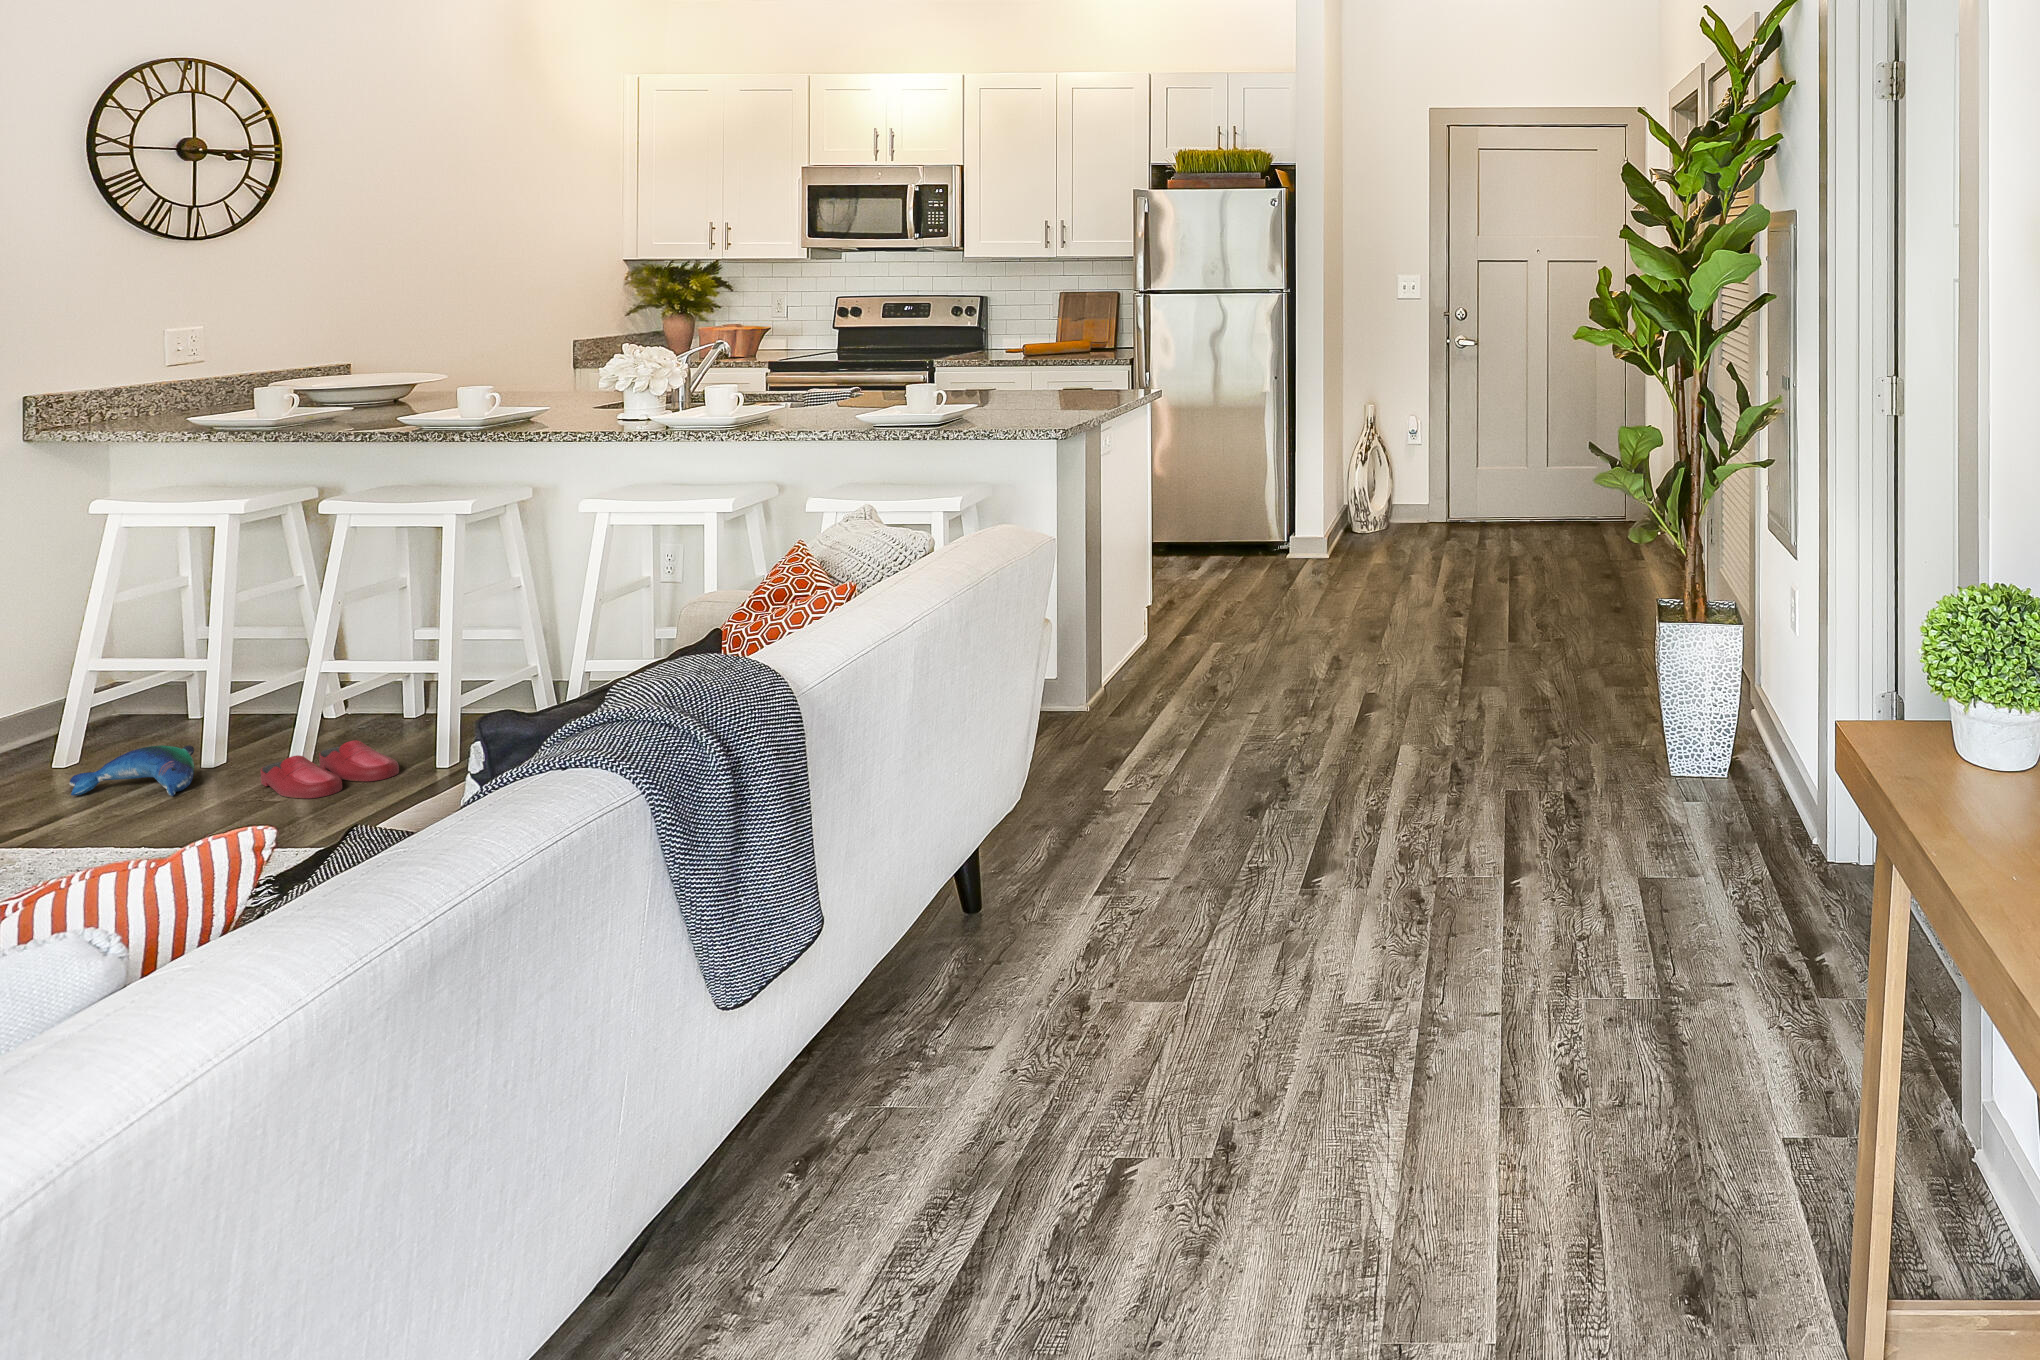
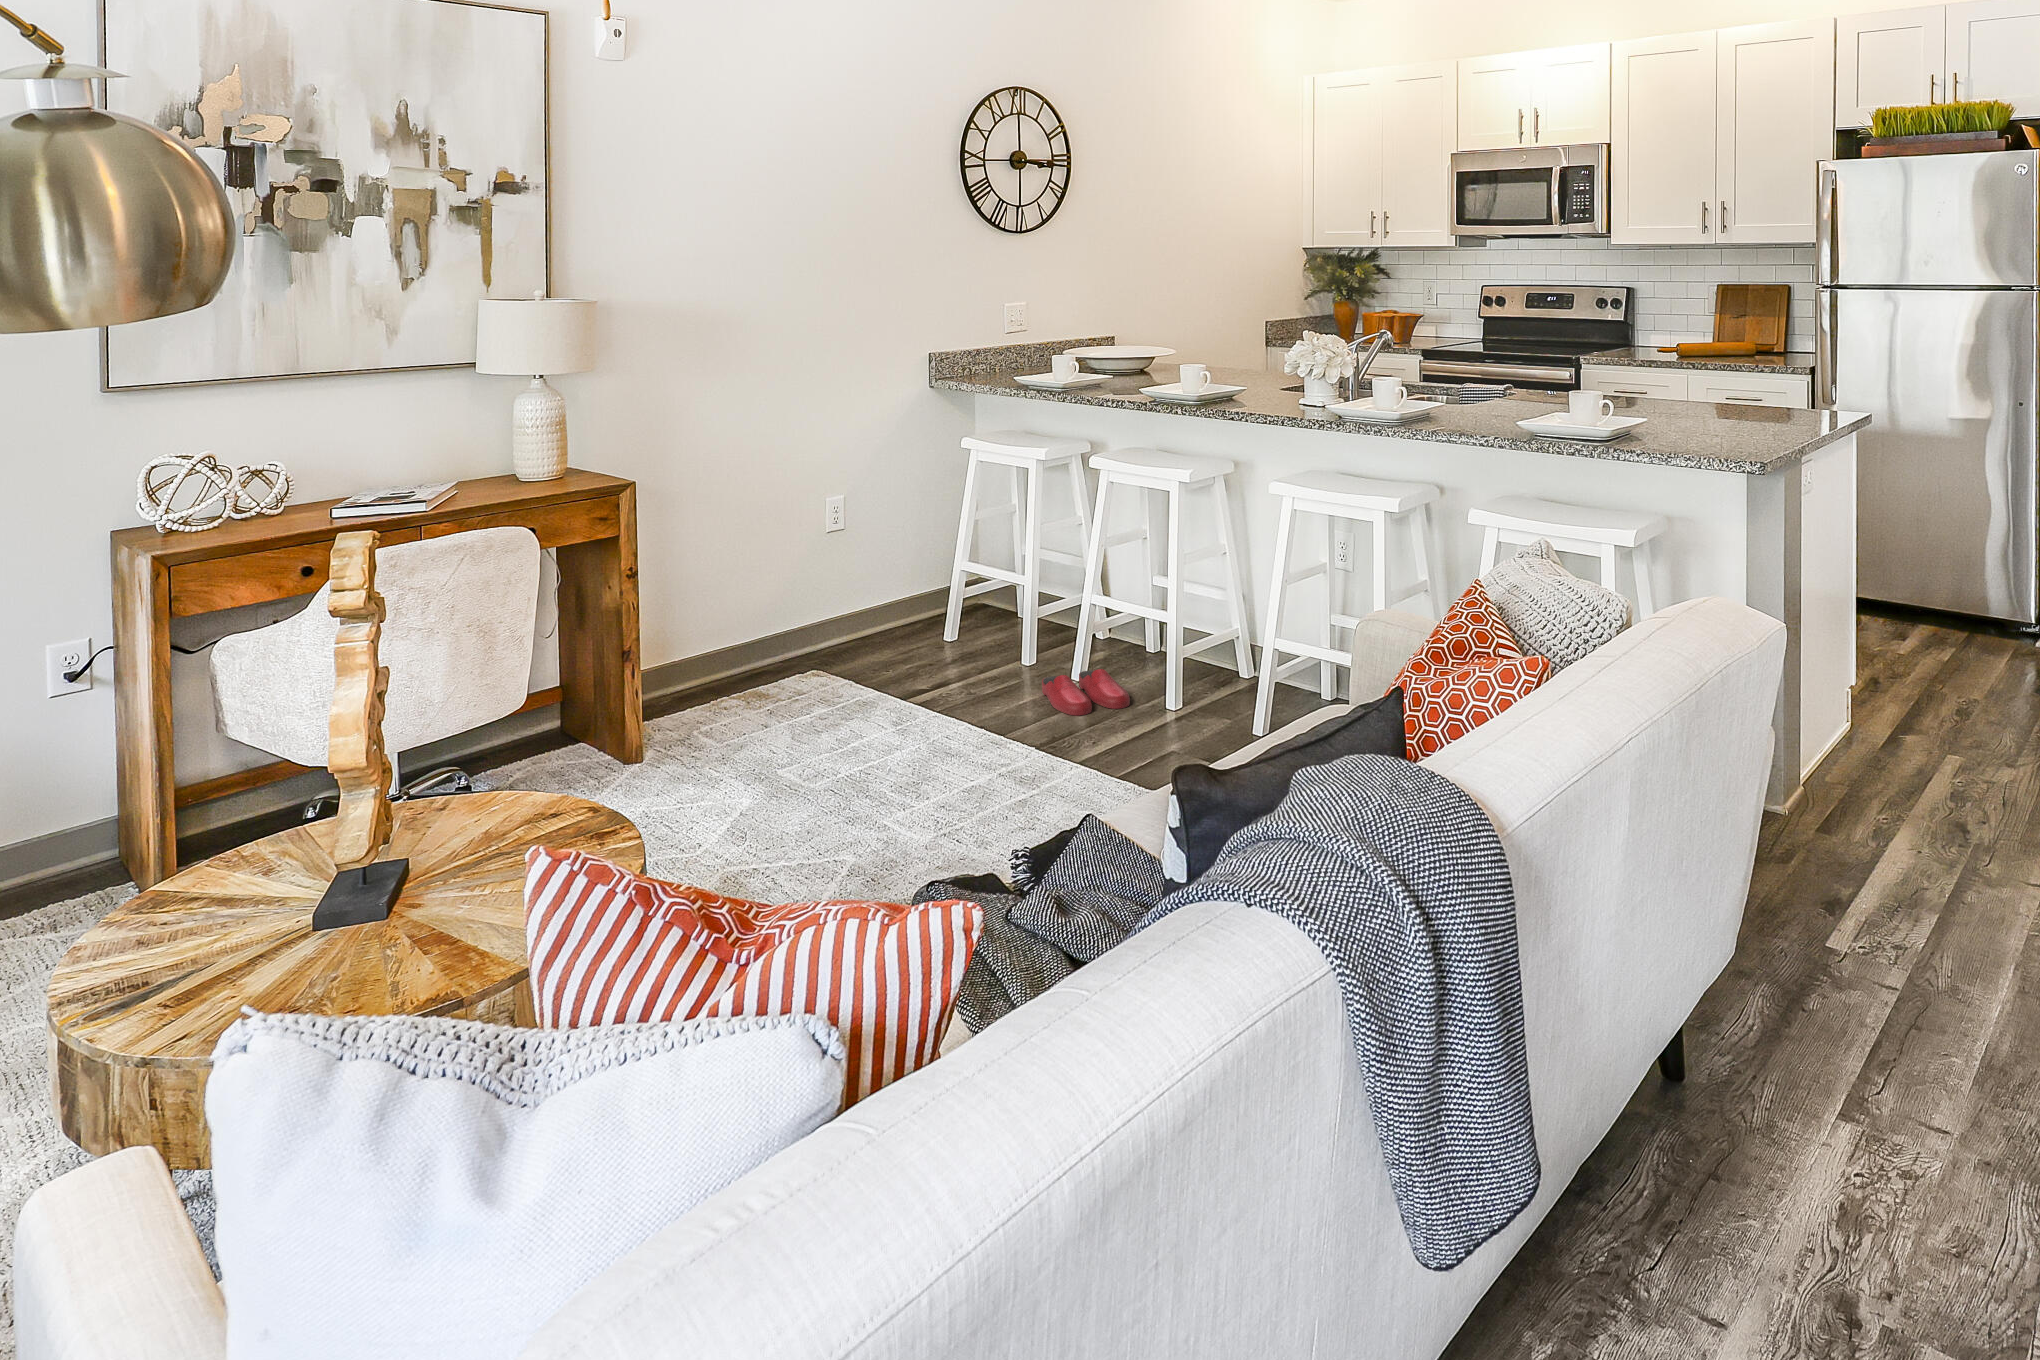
plush toy: present [70,745,194,796] -> none [935,645,1004,689]

